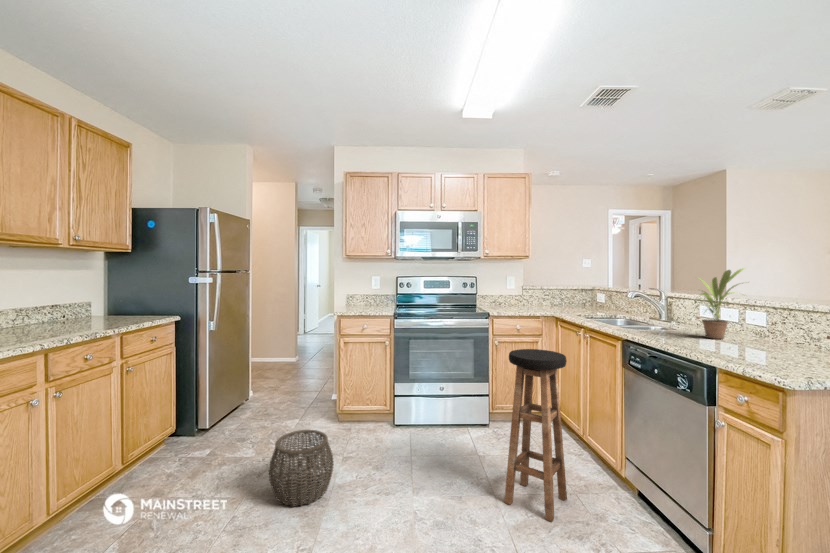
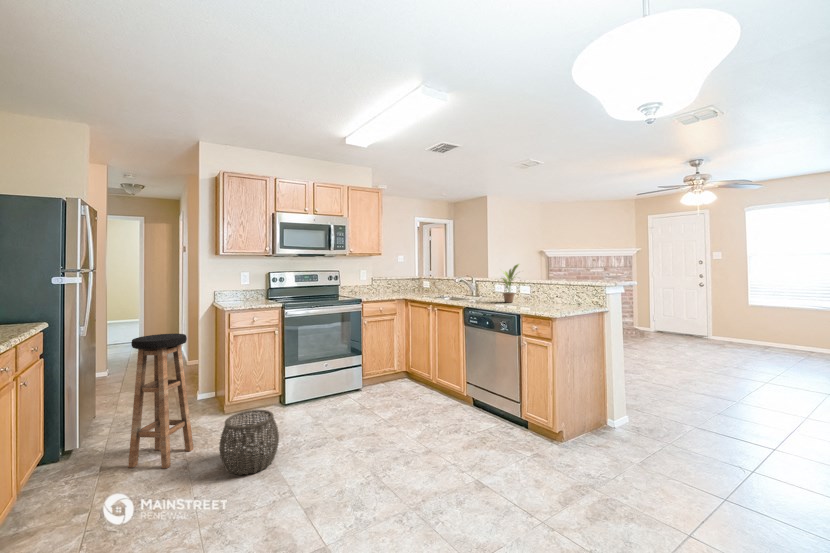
bar stool: present [504,349,567,522] -> present [128,334,194,468]

